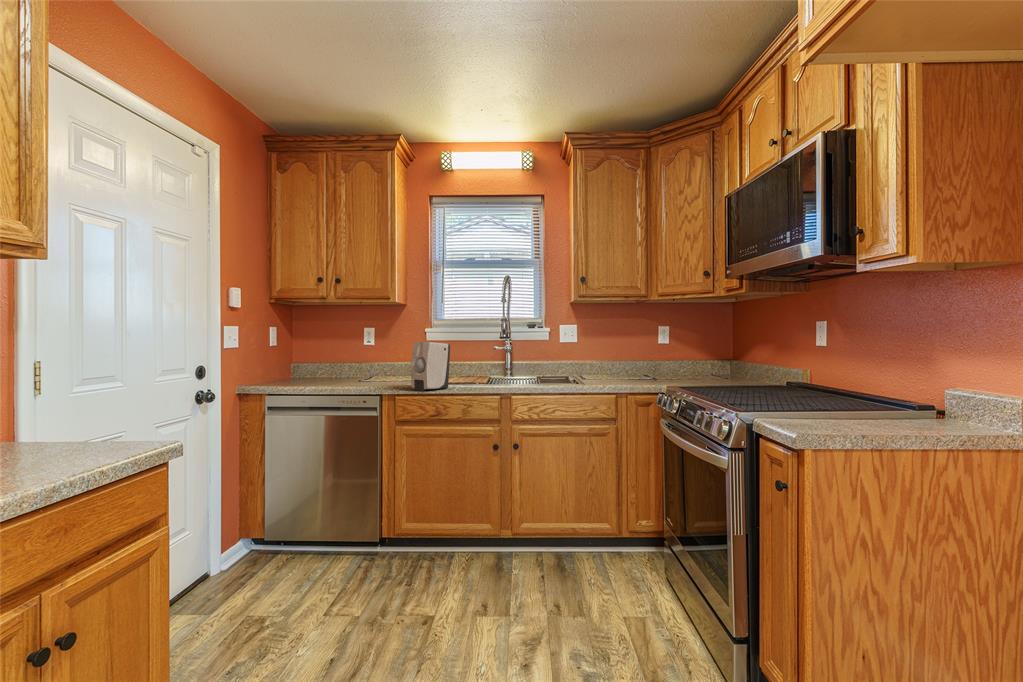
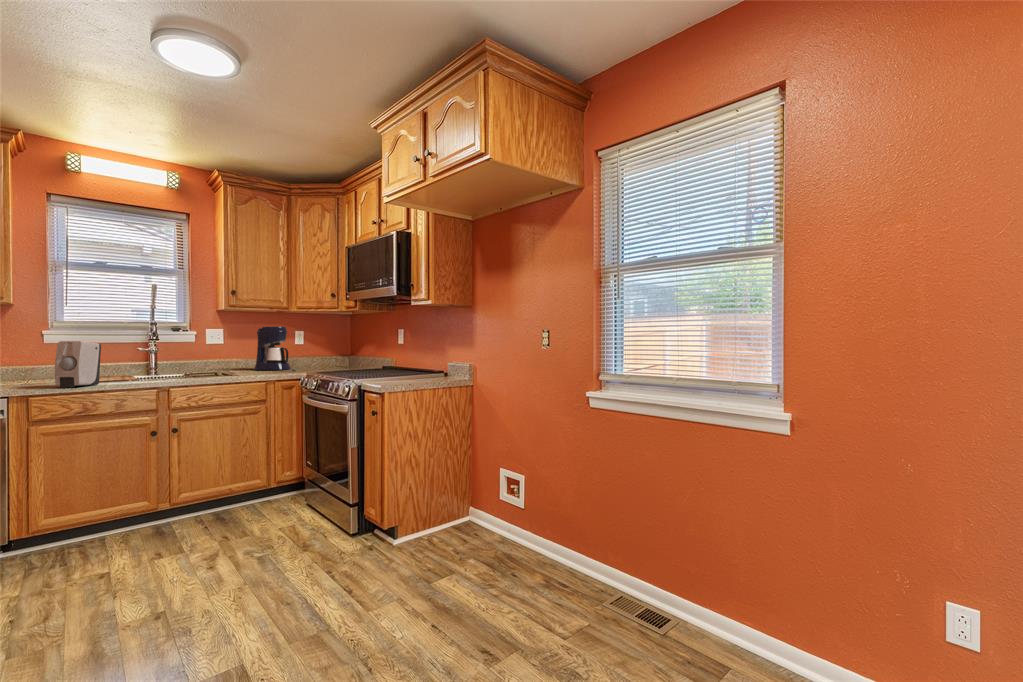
coffee maker: none [609,321,653,377] -> present [254,327,291,370]

